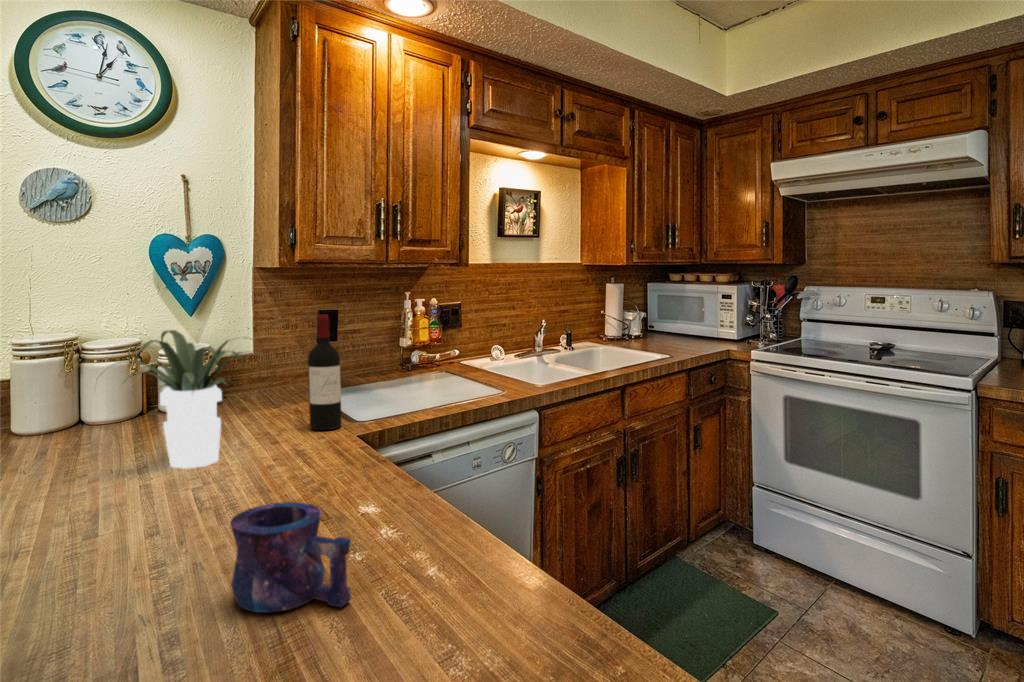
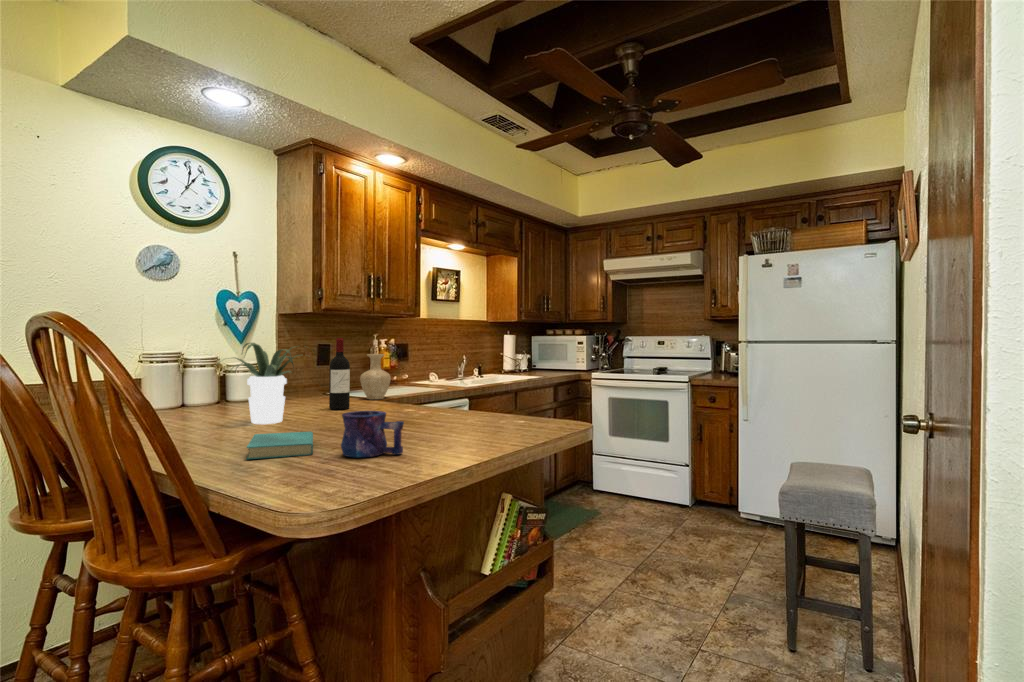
vase: none [370,331,416,404] -> present [360,354,391,400]
book: none [59,517,221,598] -> present [247,432,313,459]

